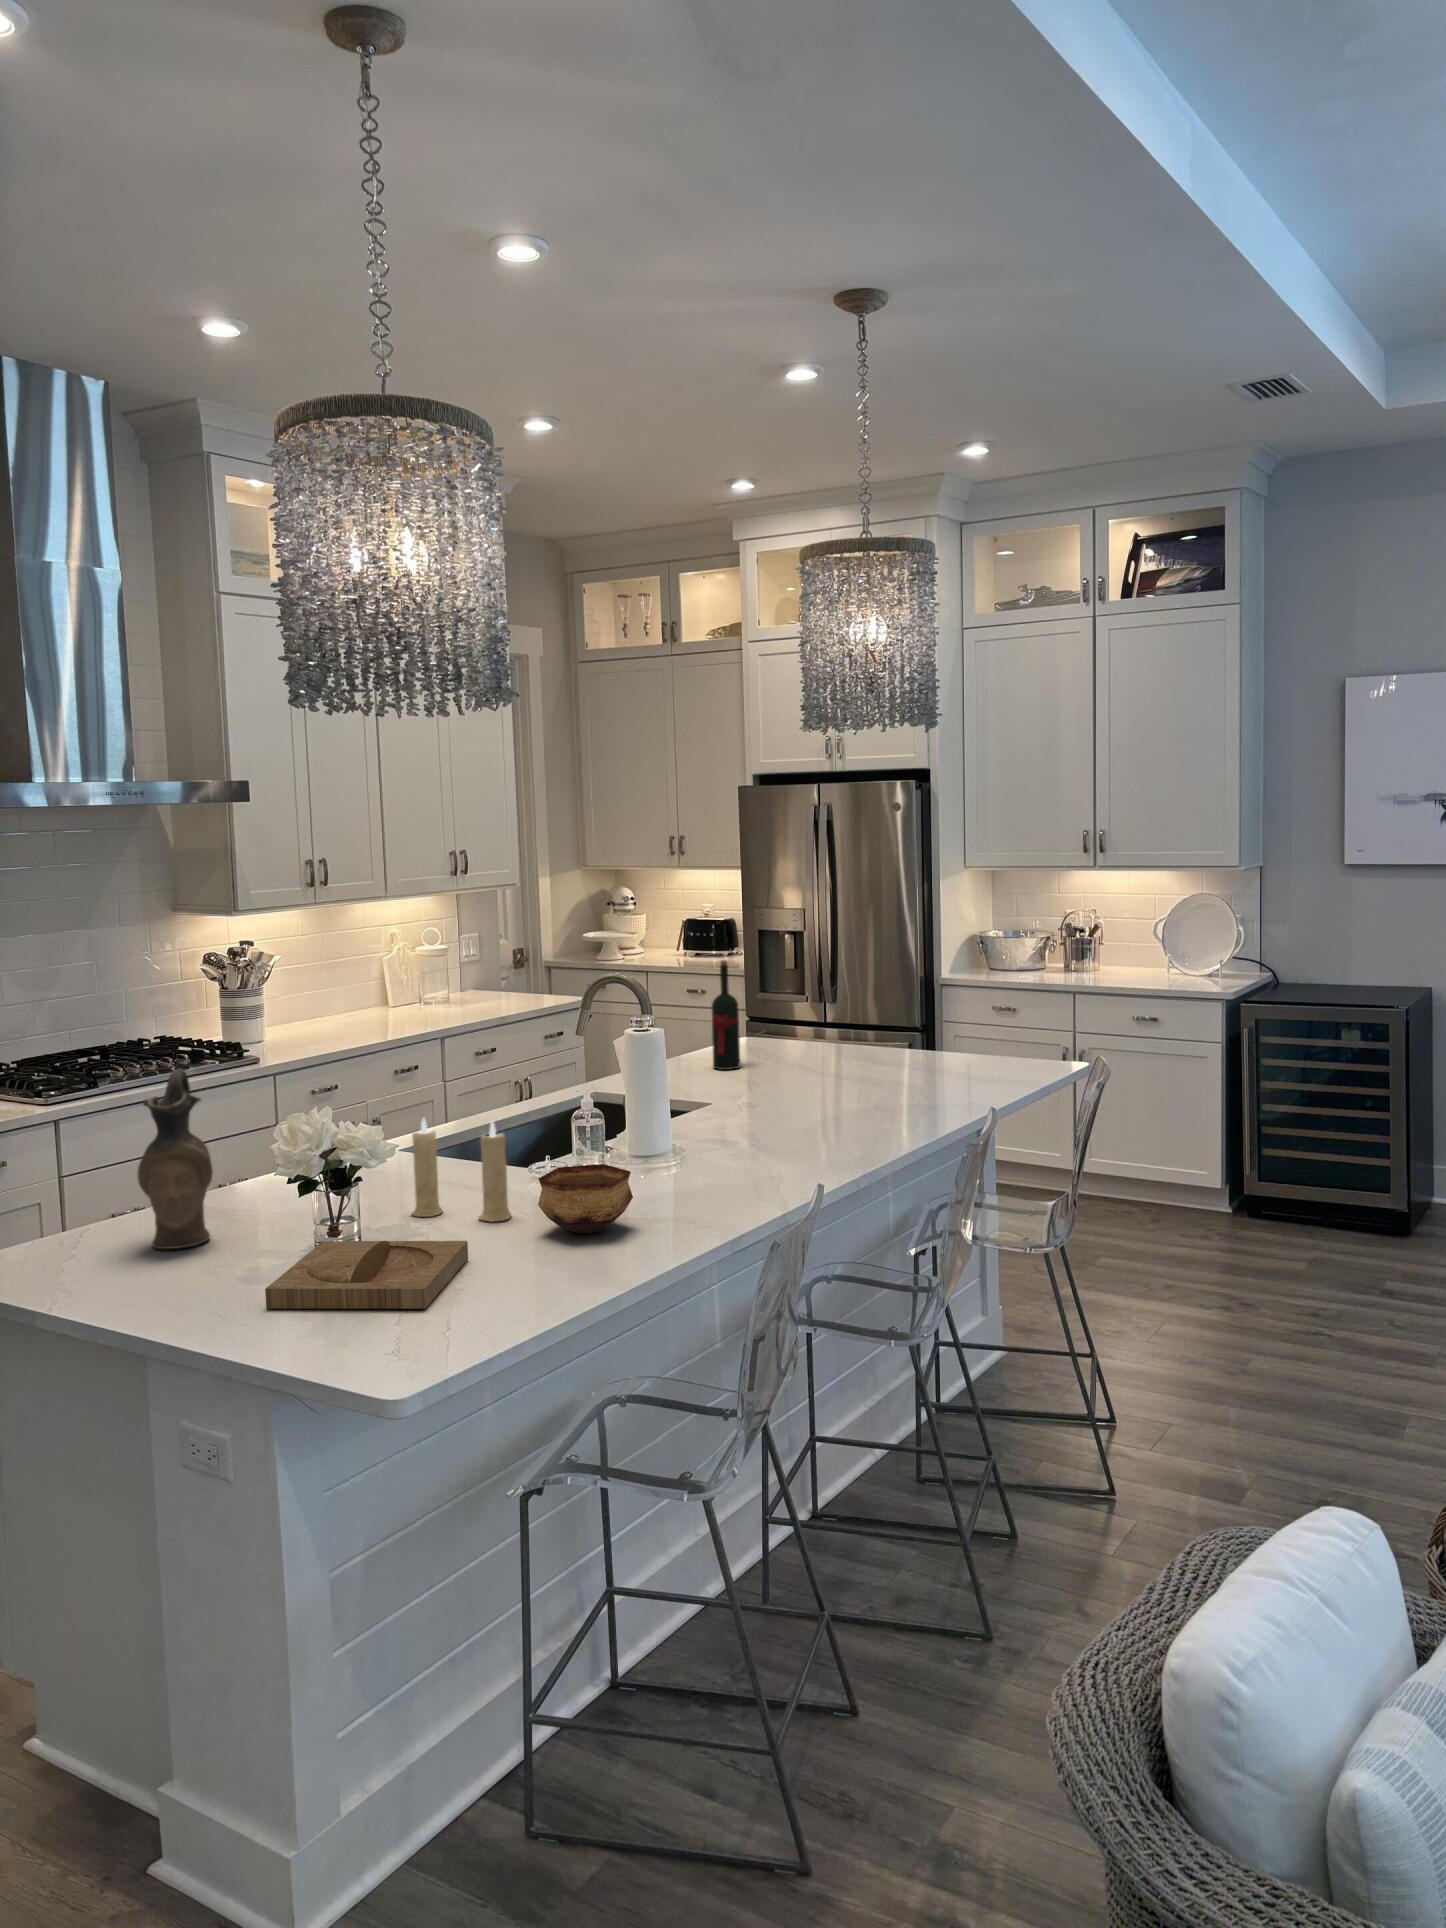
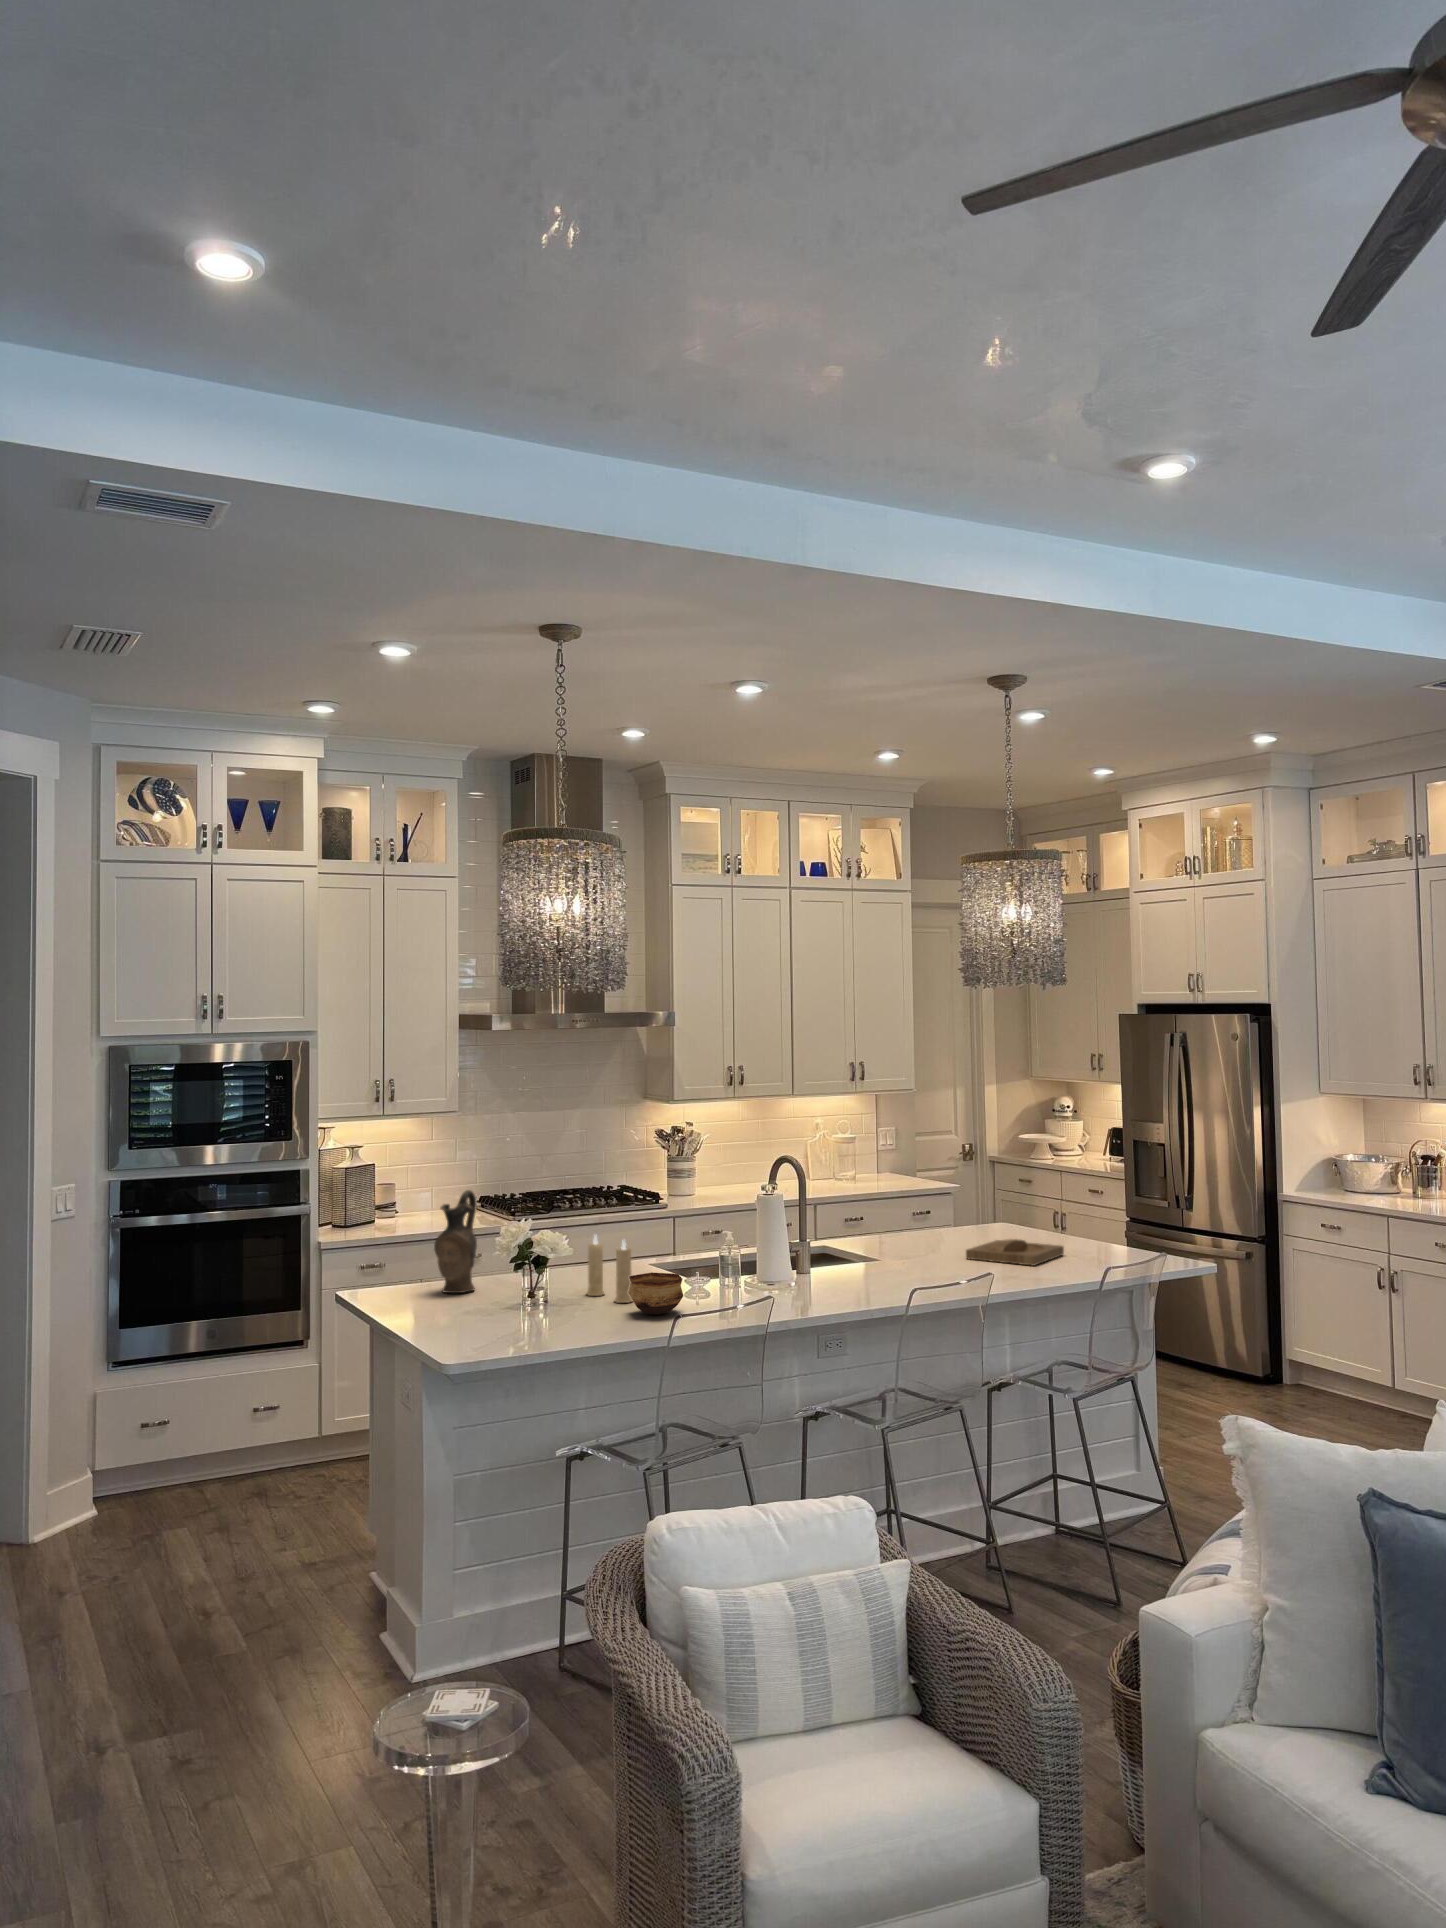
wine bottle: present [712,960,740,1070] -> none [933,1156,957,1241]
tray: present [265,1241,468,1309] -> present [966,1239,1064,1265]

